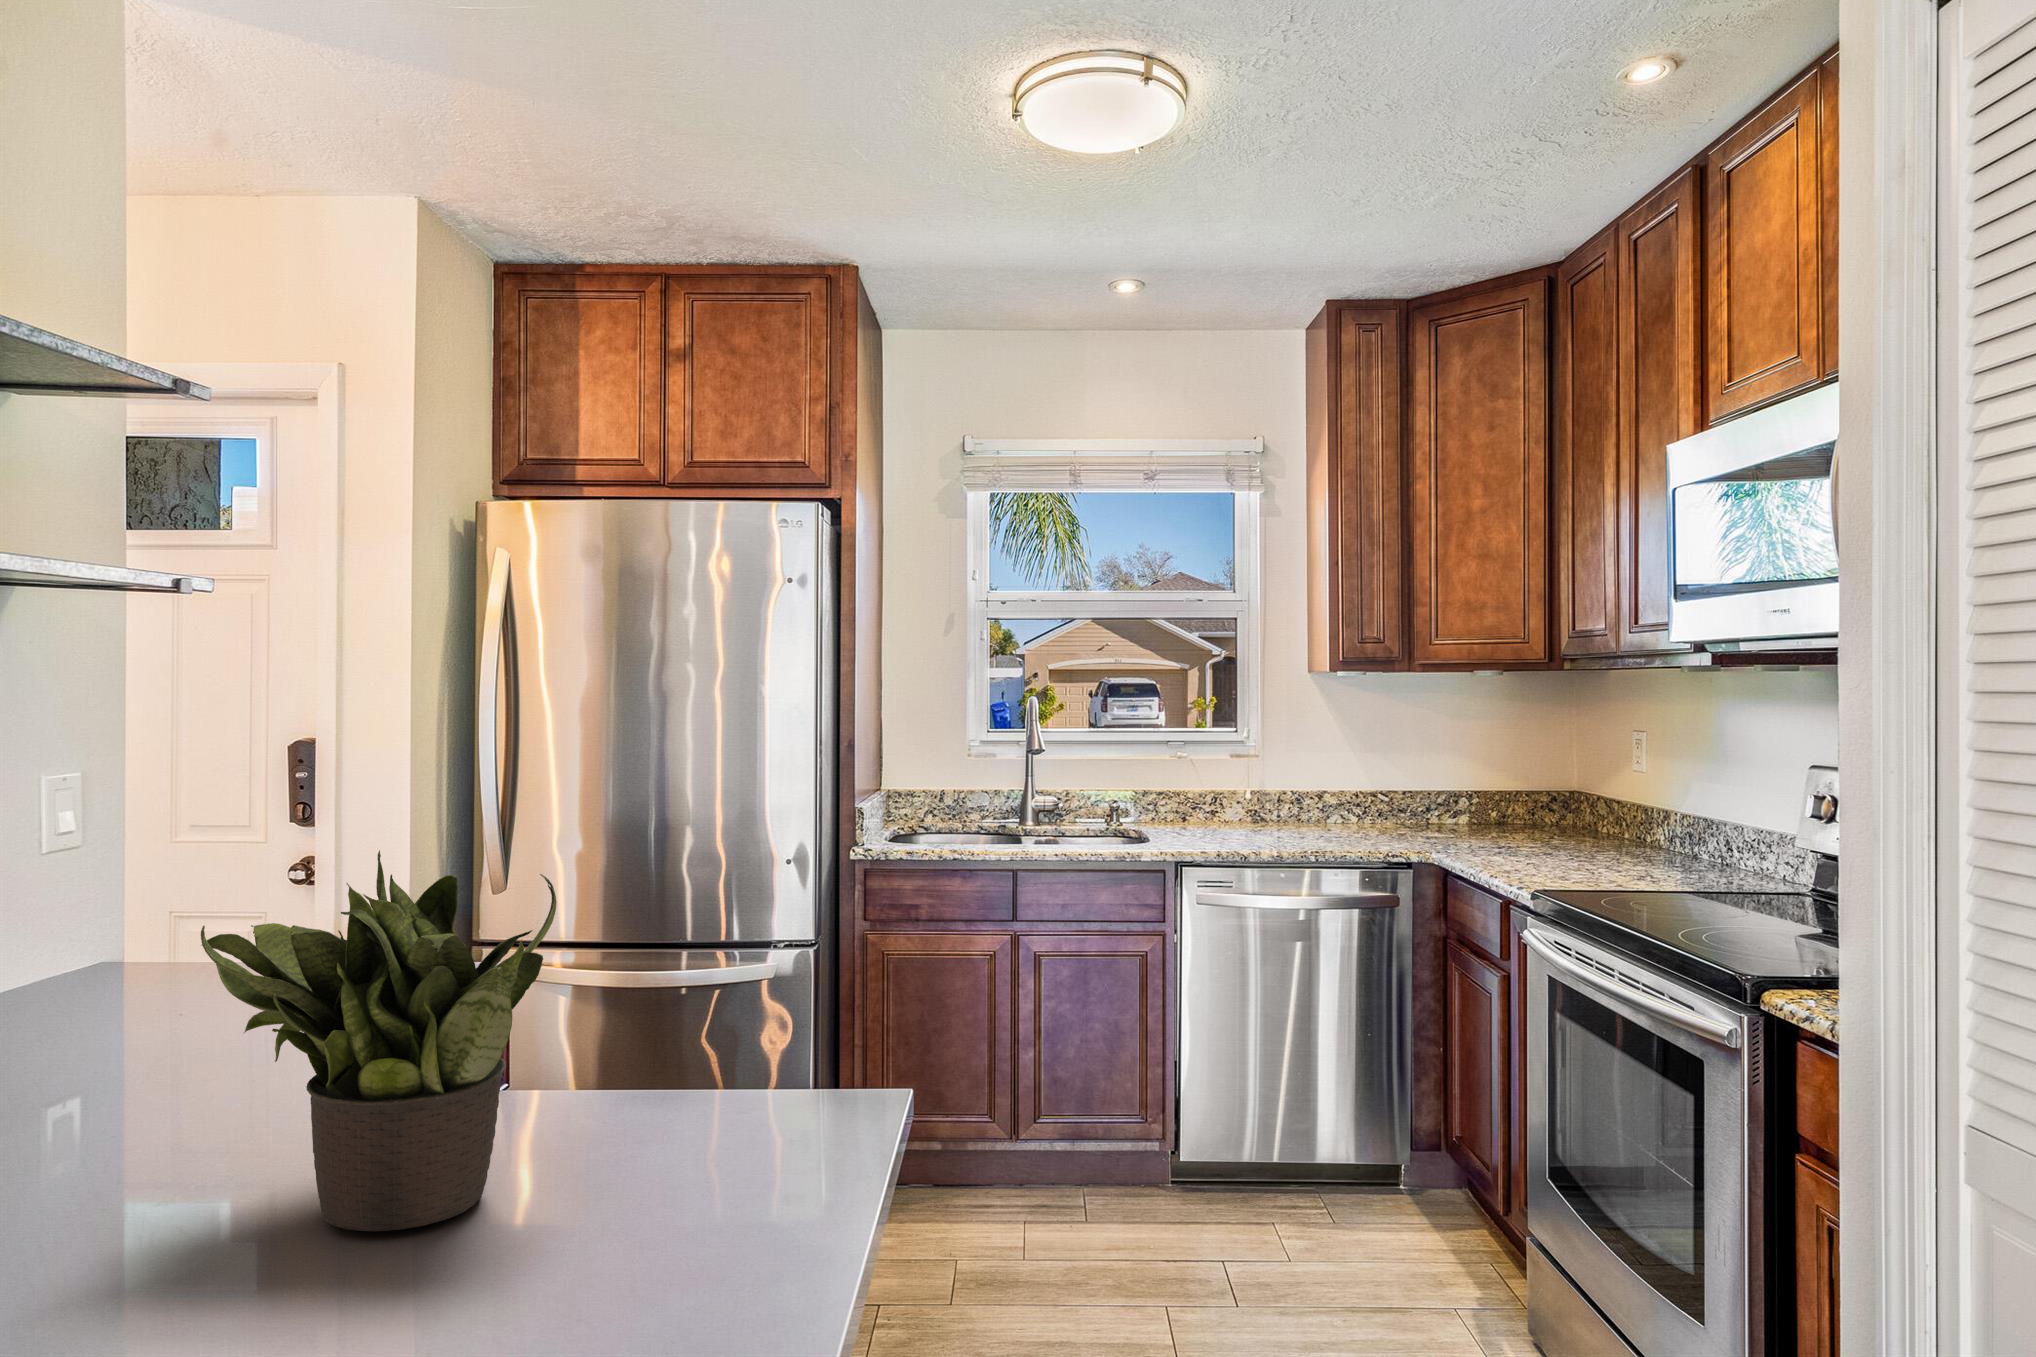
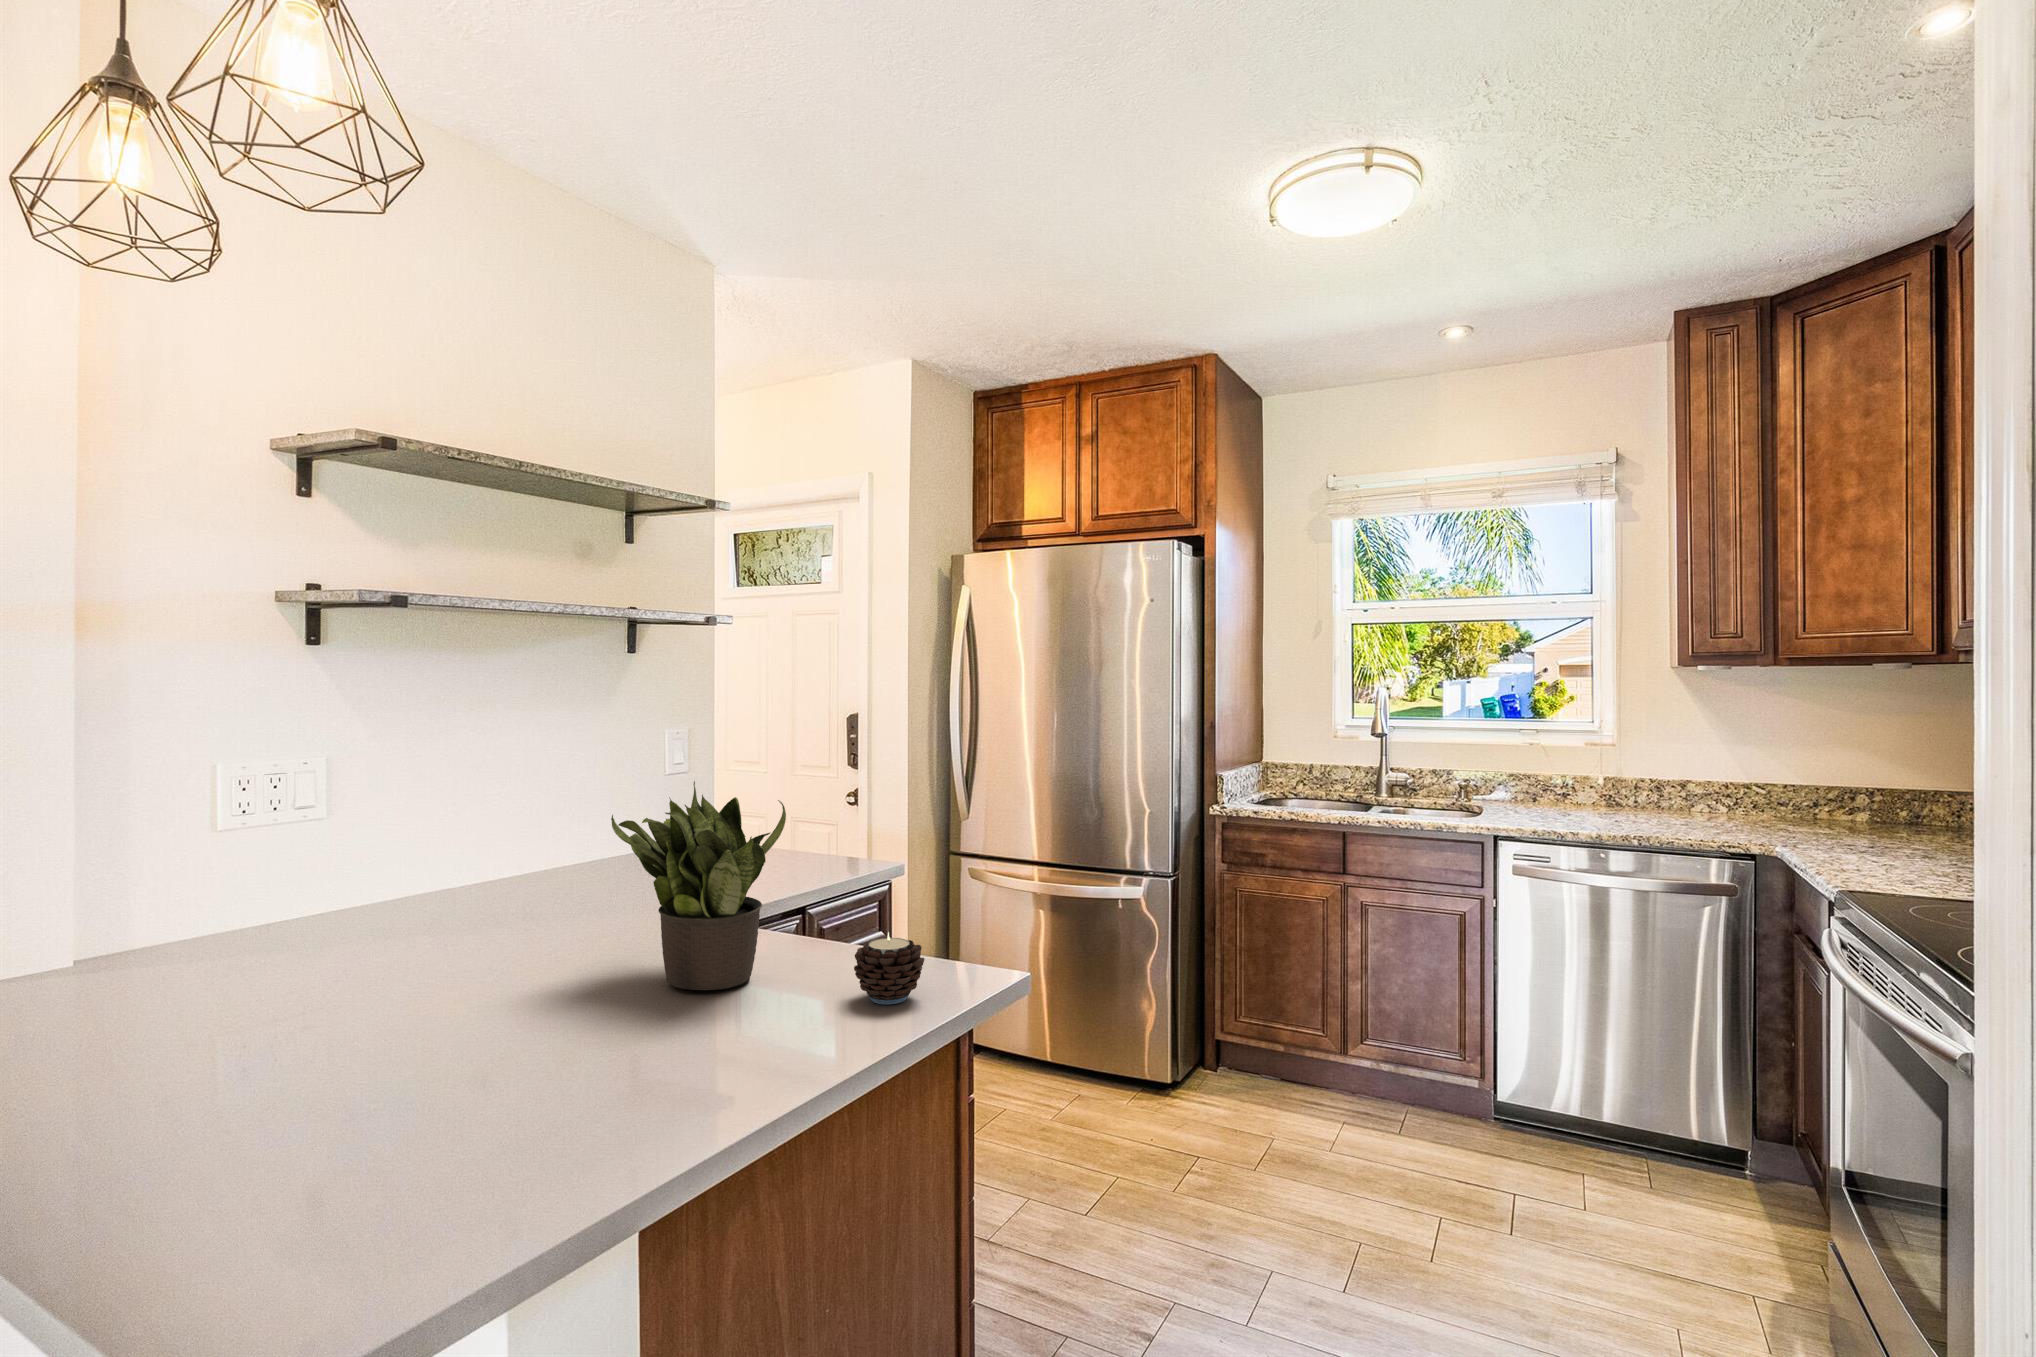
candle: none [689,1069,808,1187] -> present [854,932,925,1004]

